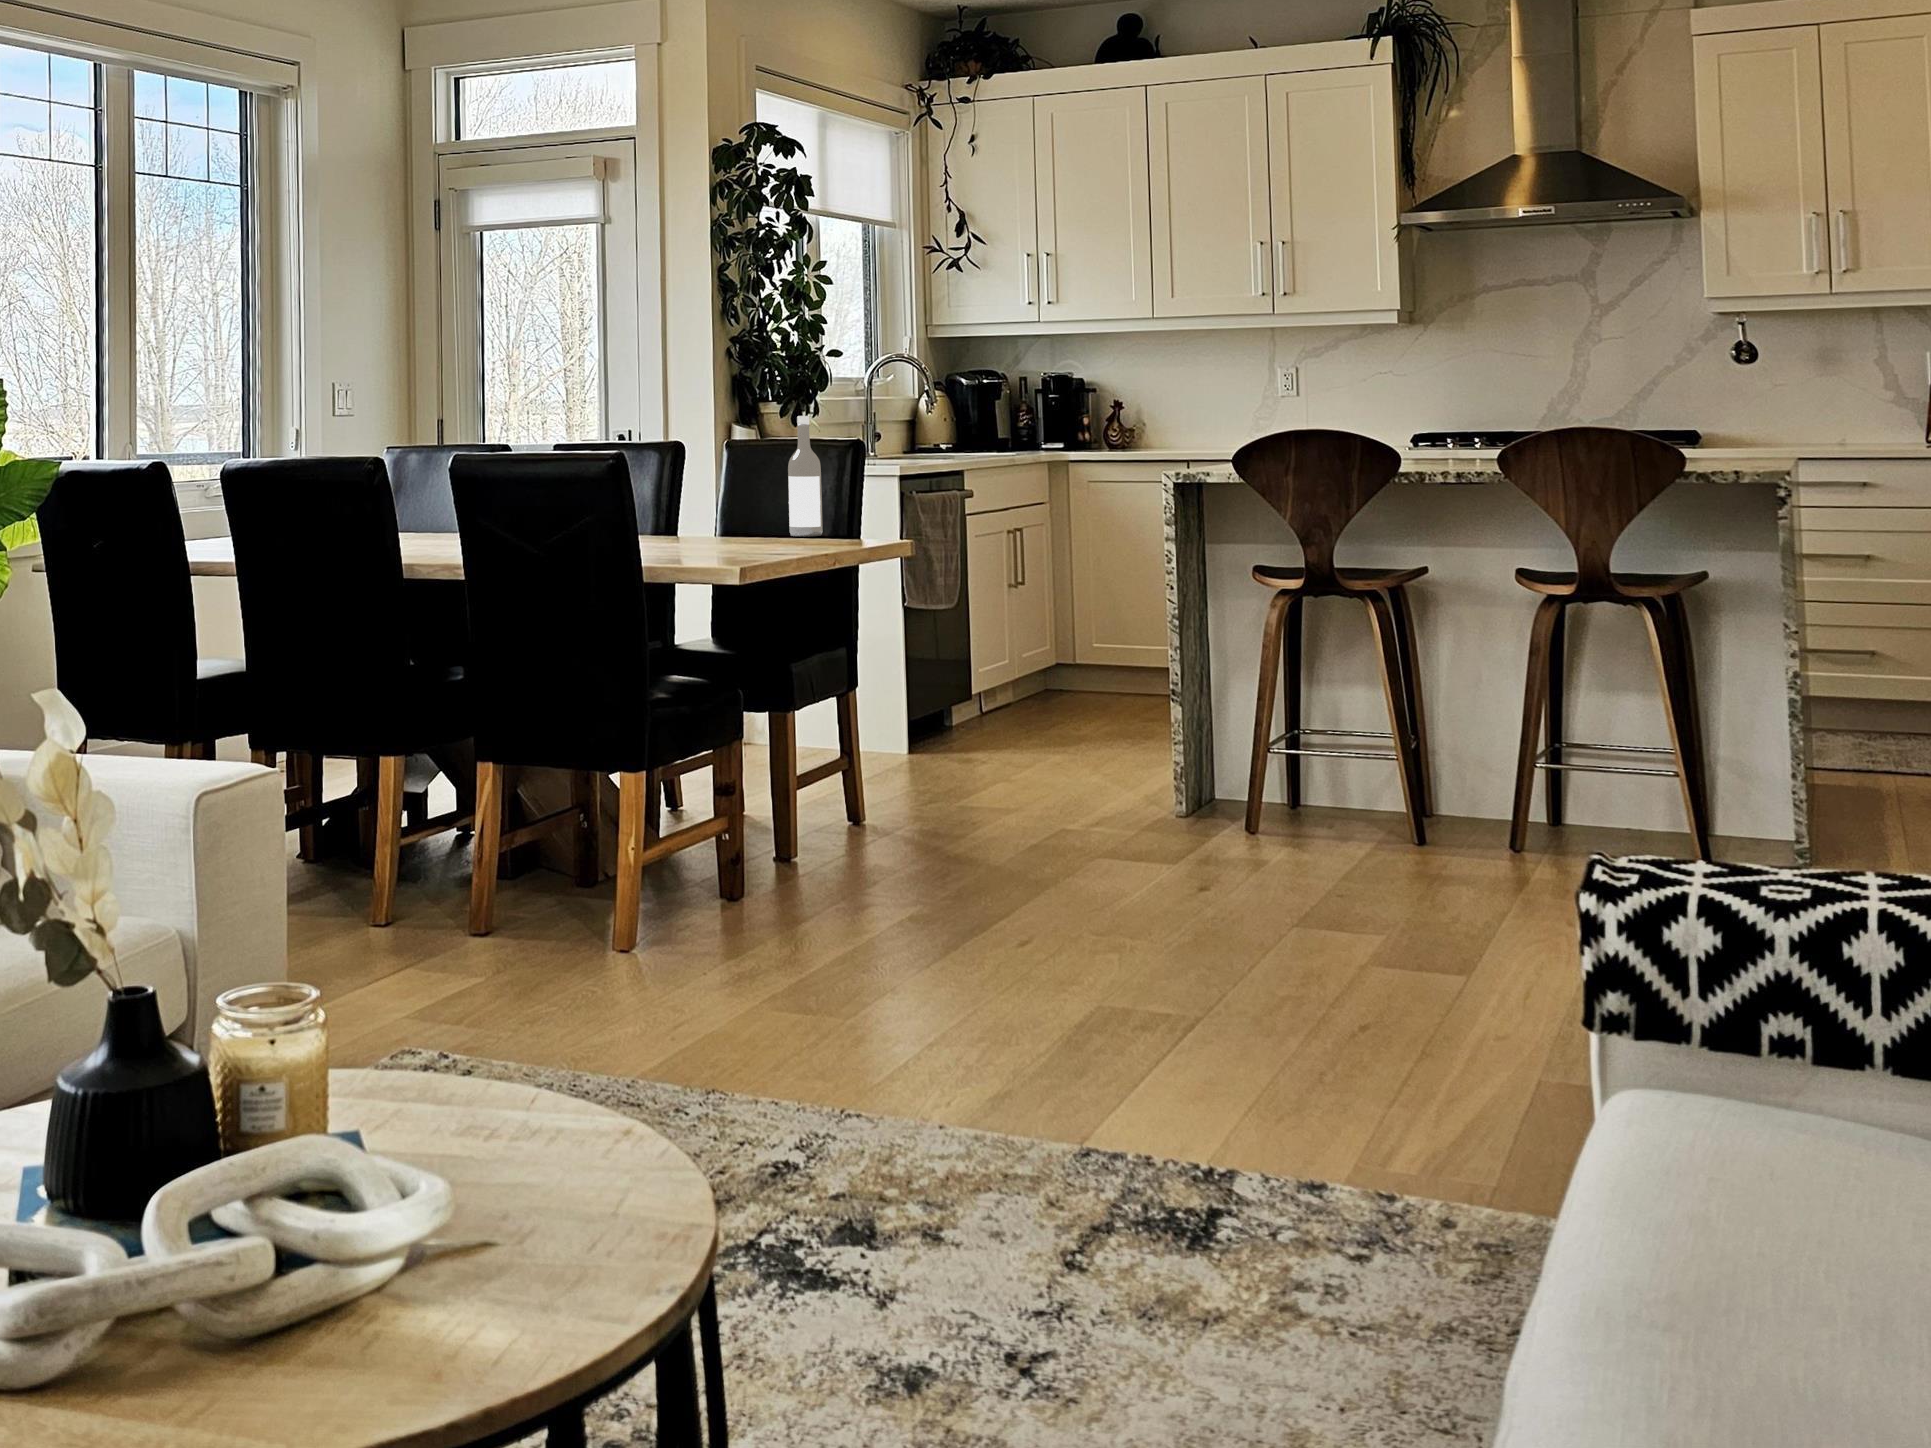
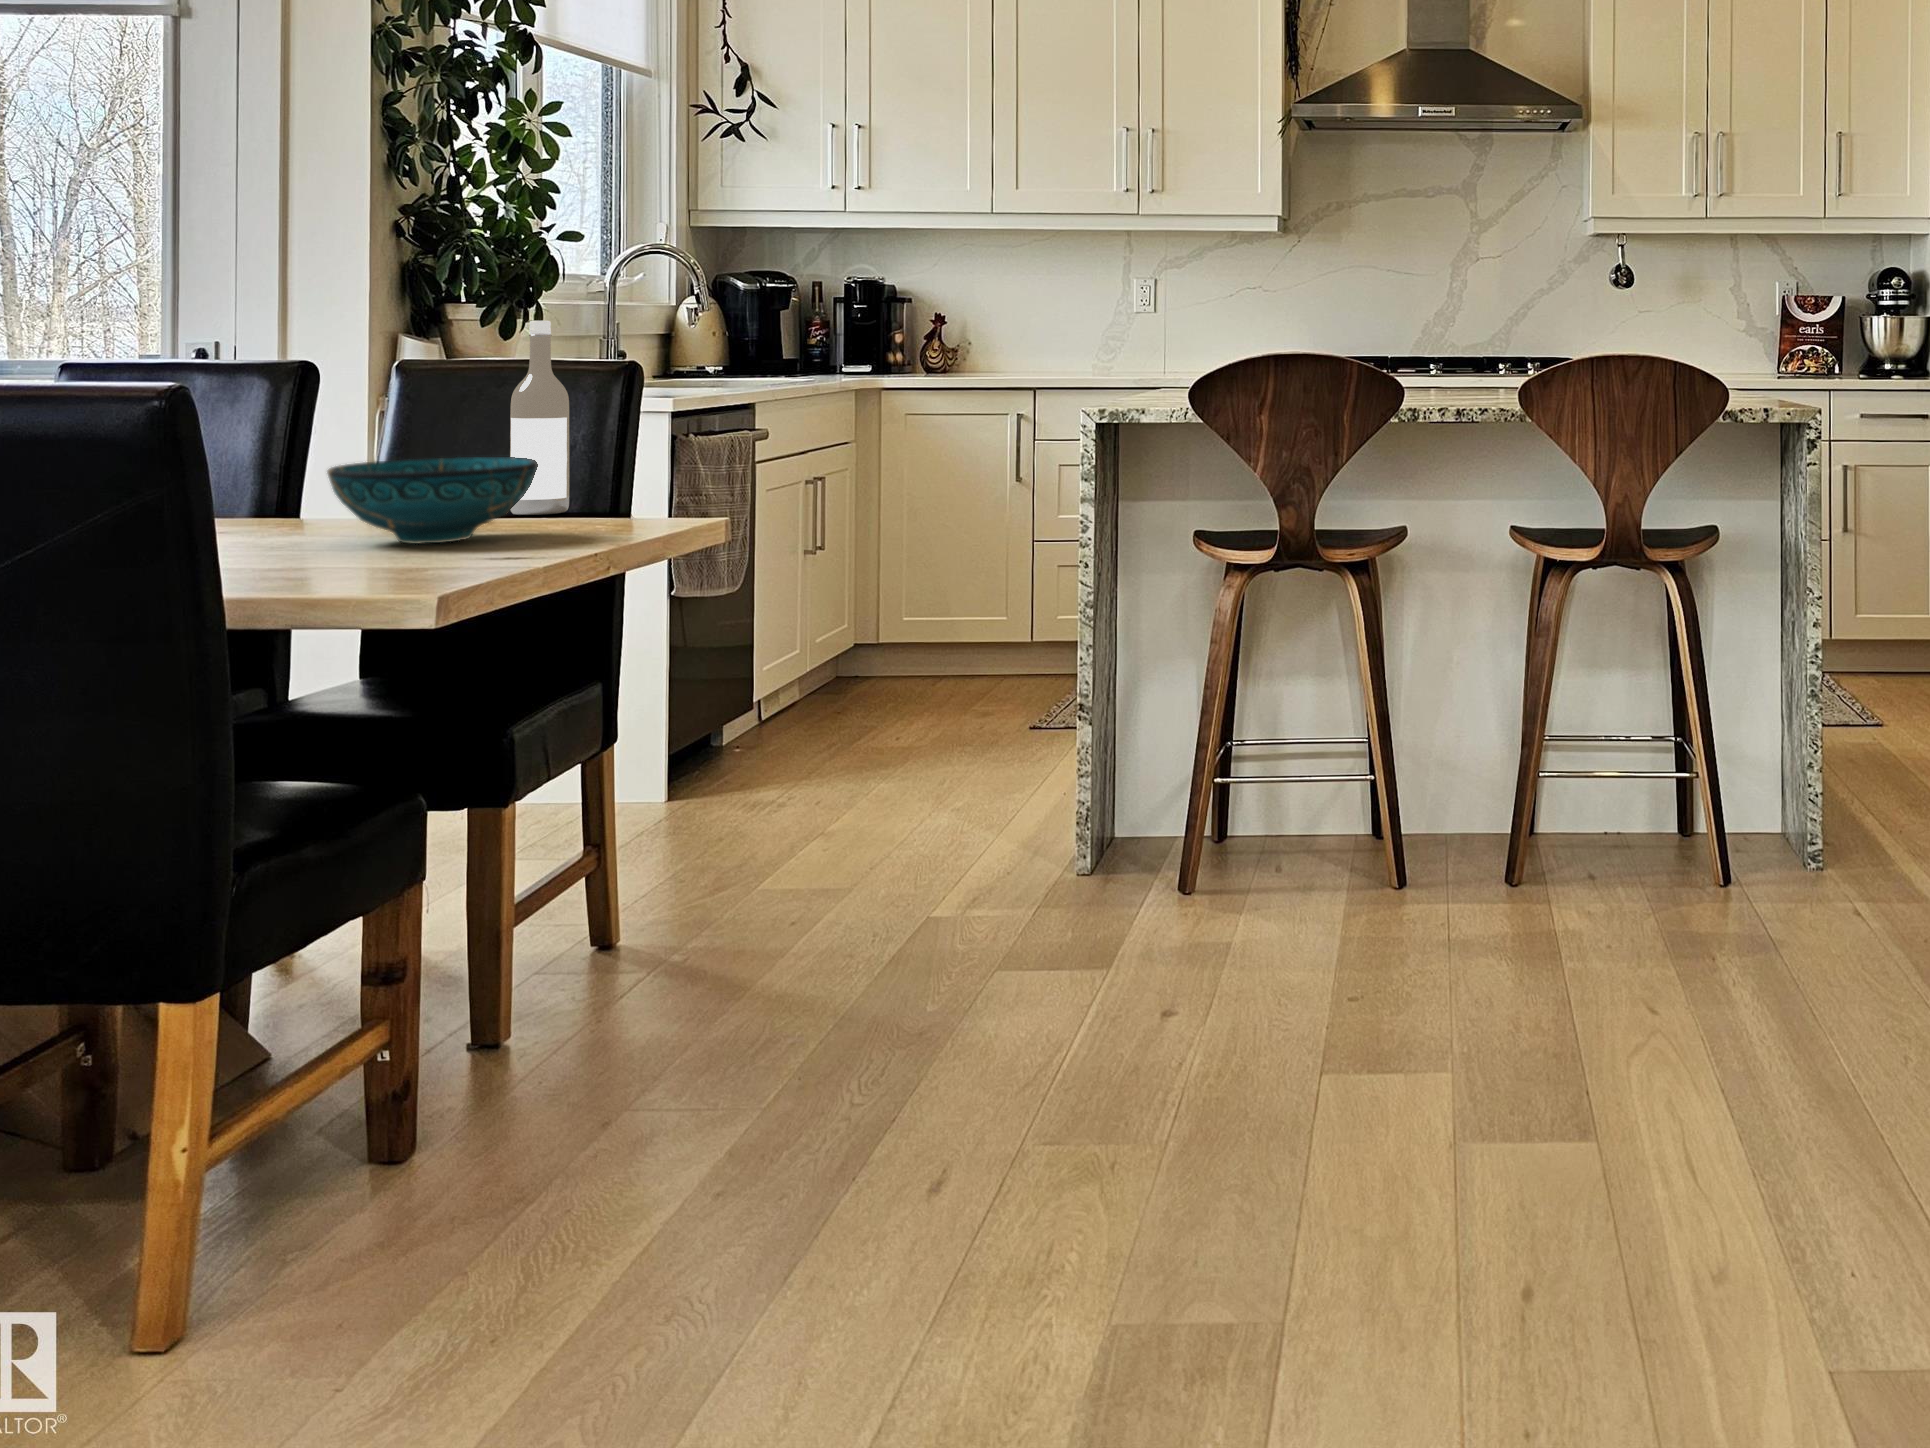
decorative bowl: none [691,499,798,548] -> present [327,457,537,544]

